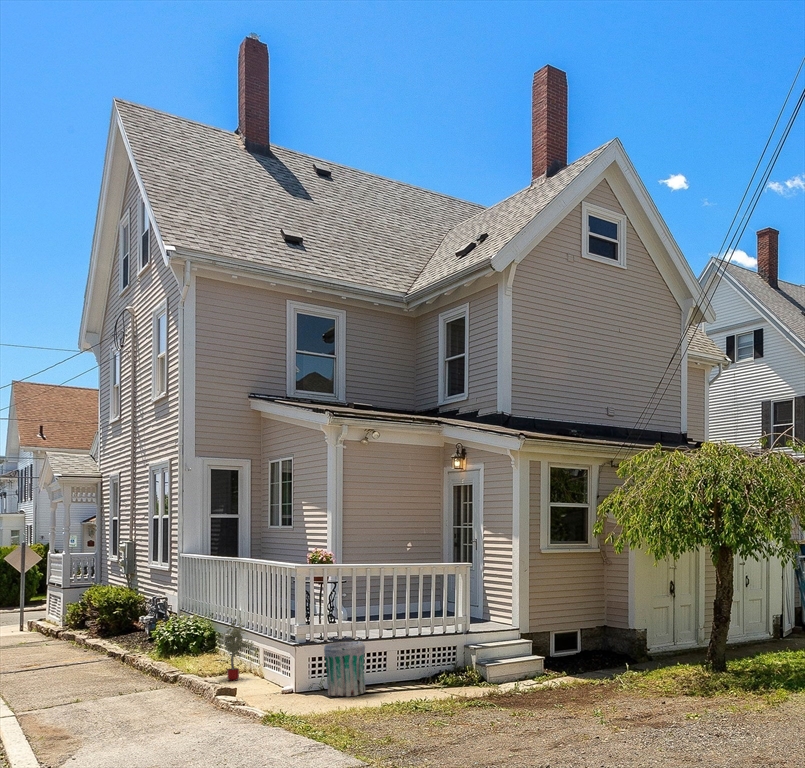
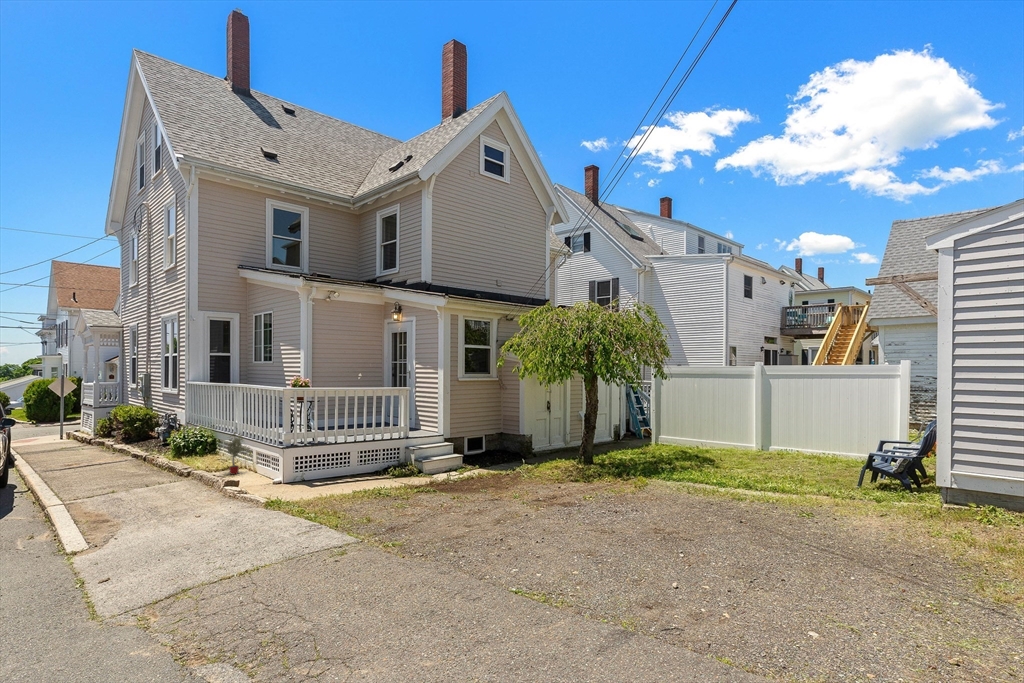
trash can: present [324,641,365,697] -> none [306,445,336,484]

